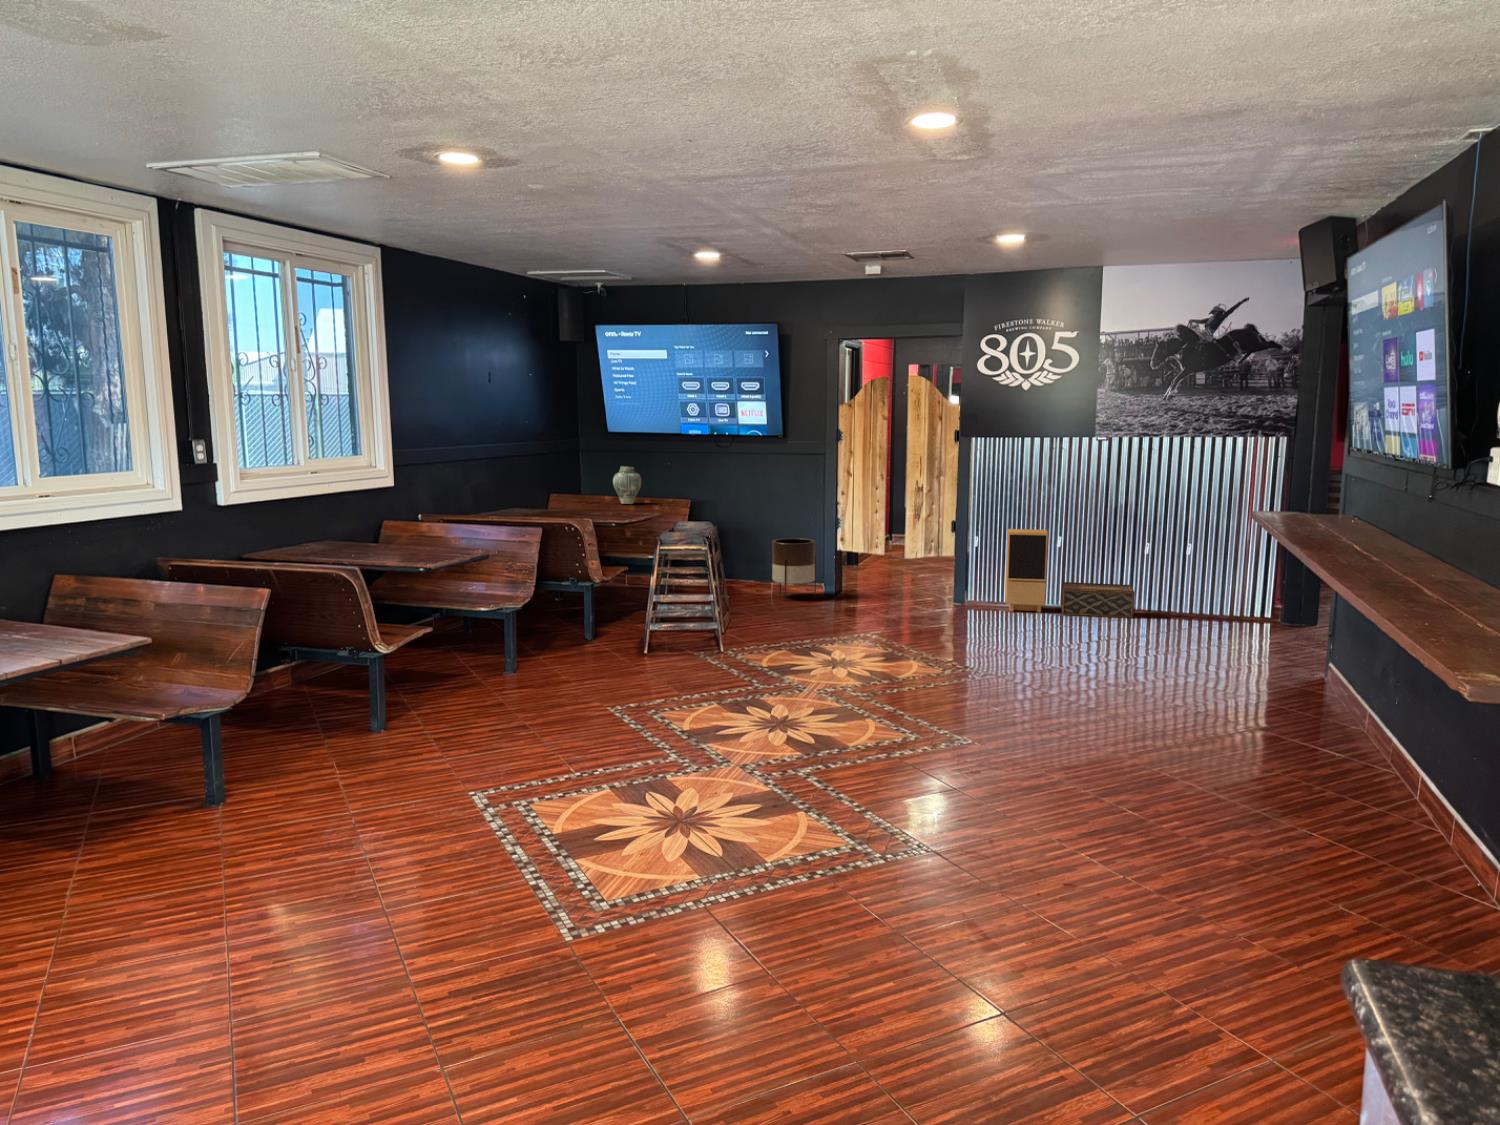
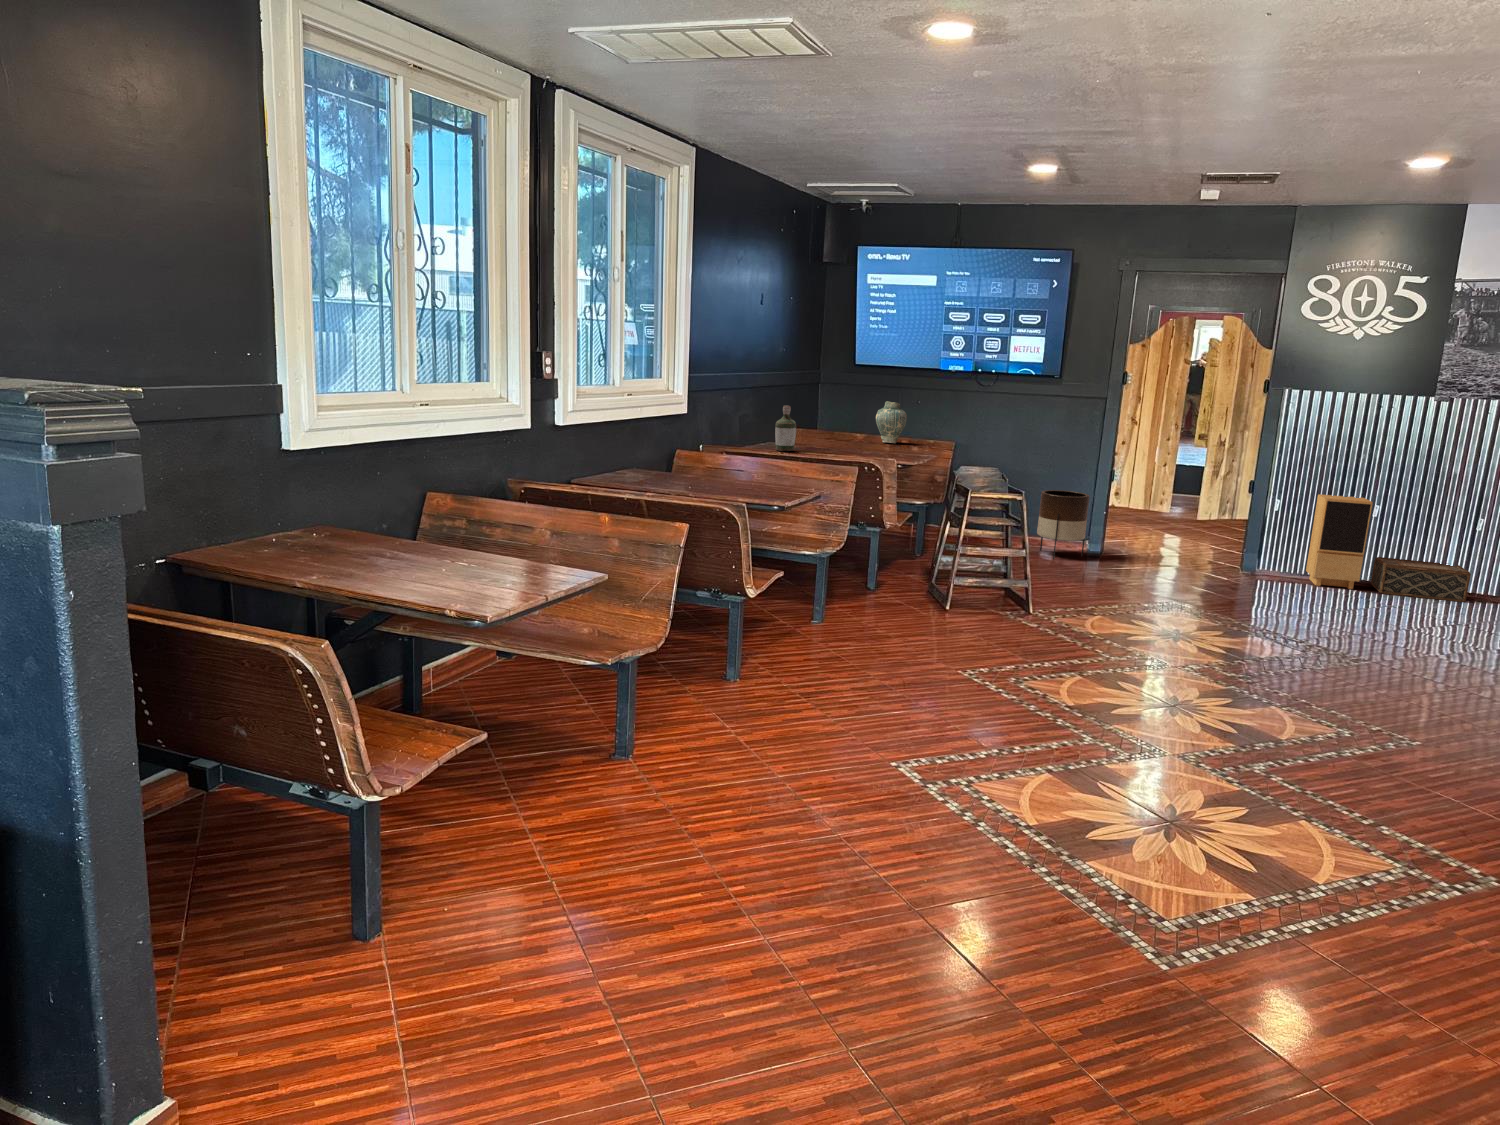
bottle: none [492,476,512,517] -> present [775,406,796,451]

